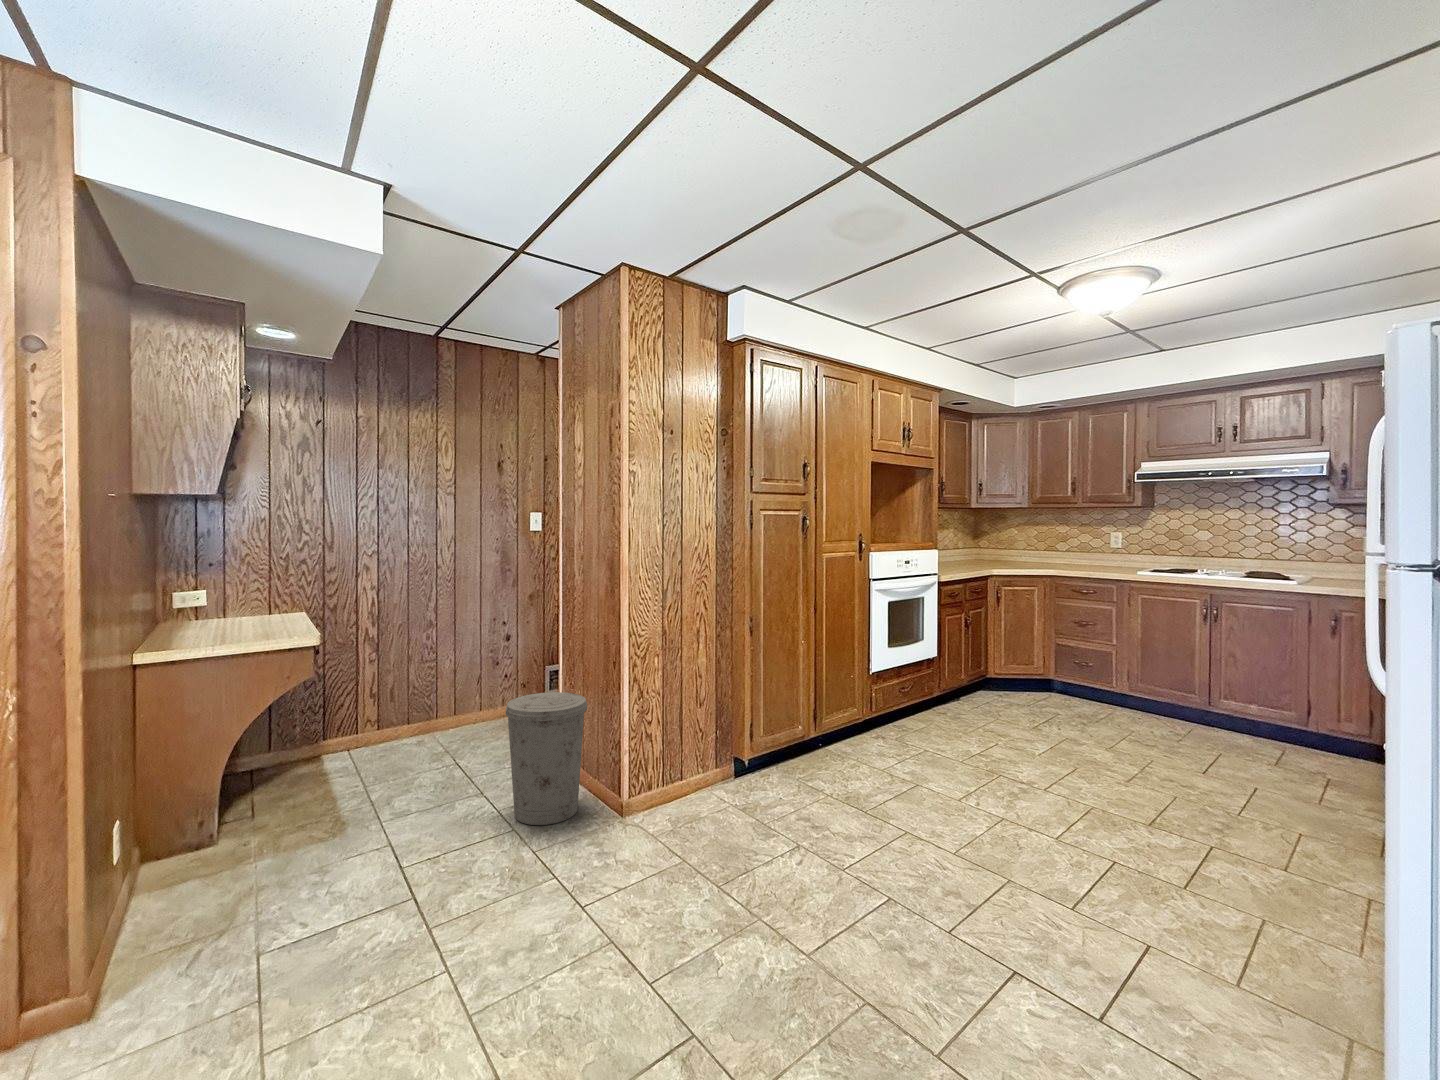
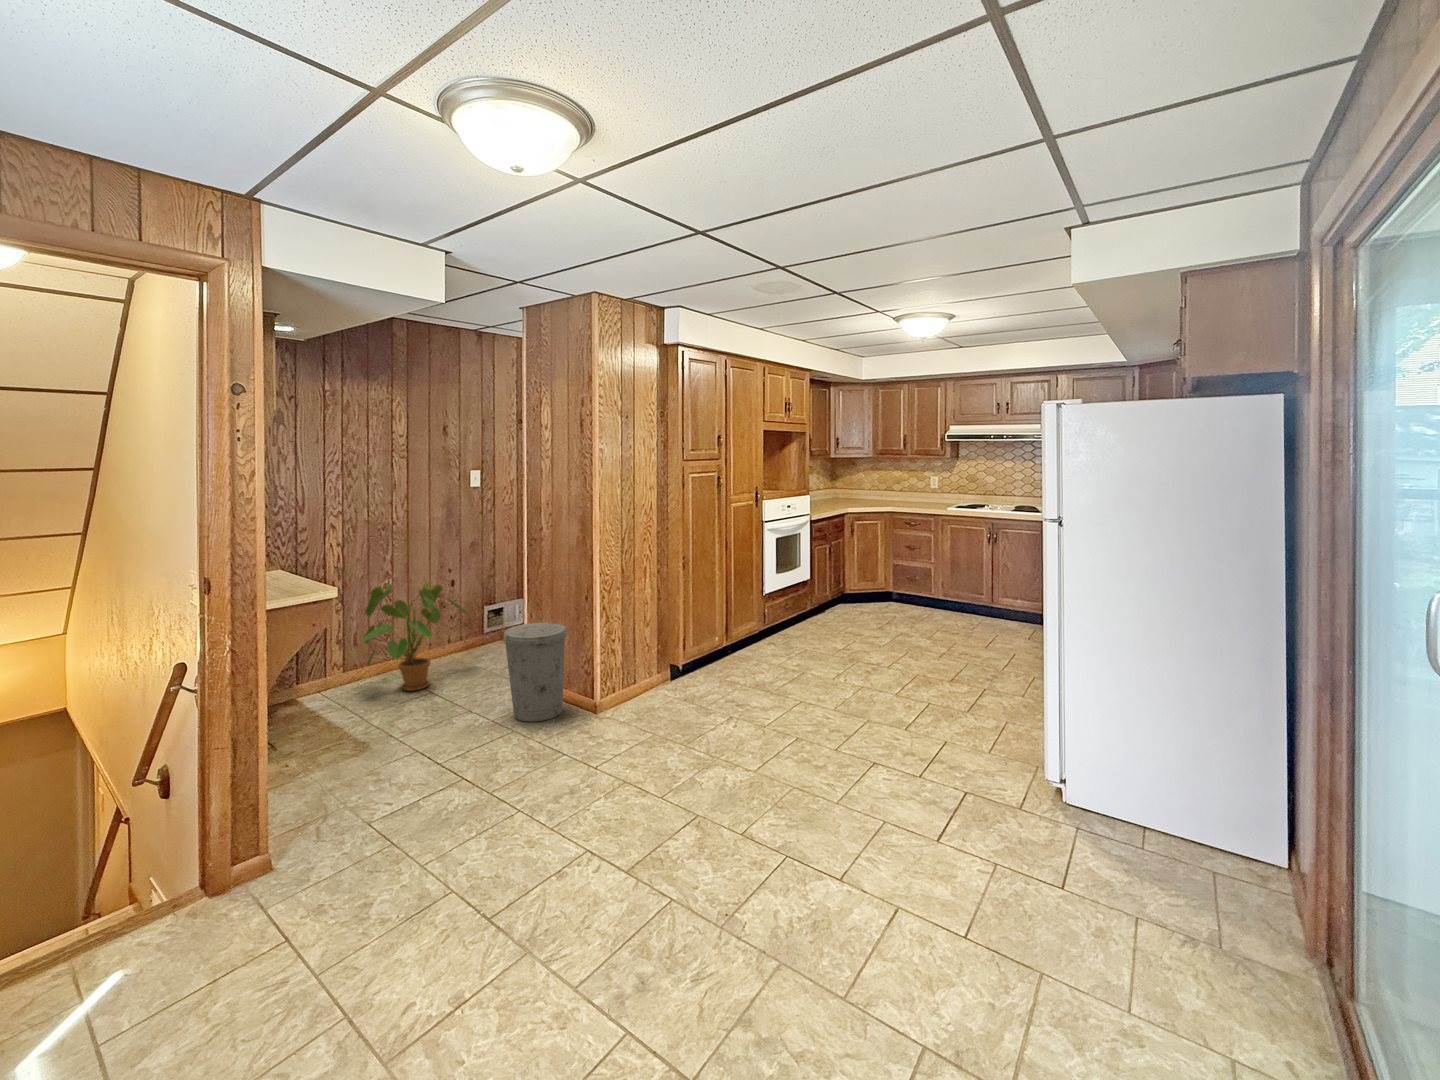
house plant: none [370,635,510,765] -> present [363,583,469,691]

